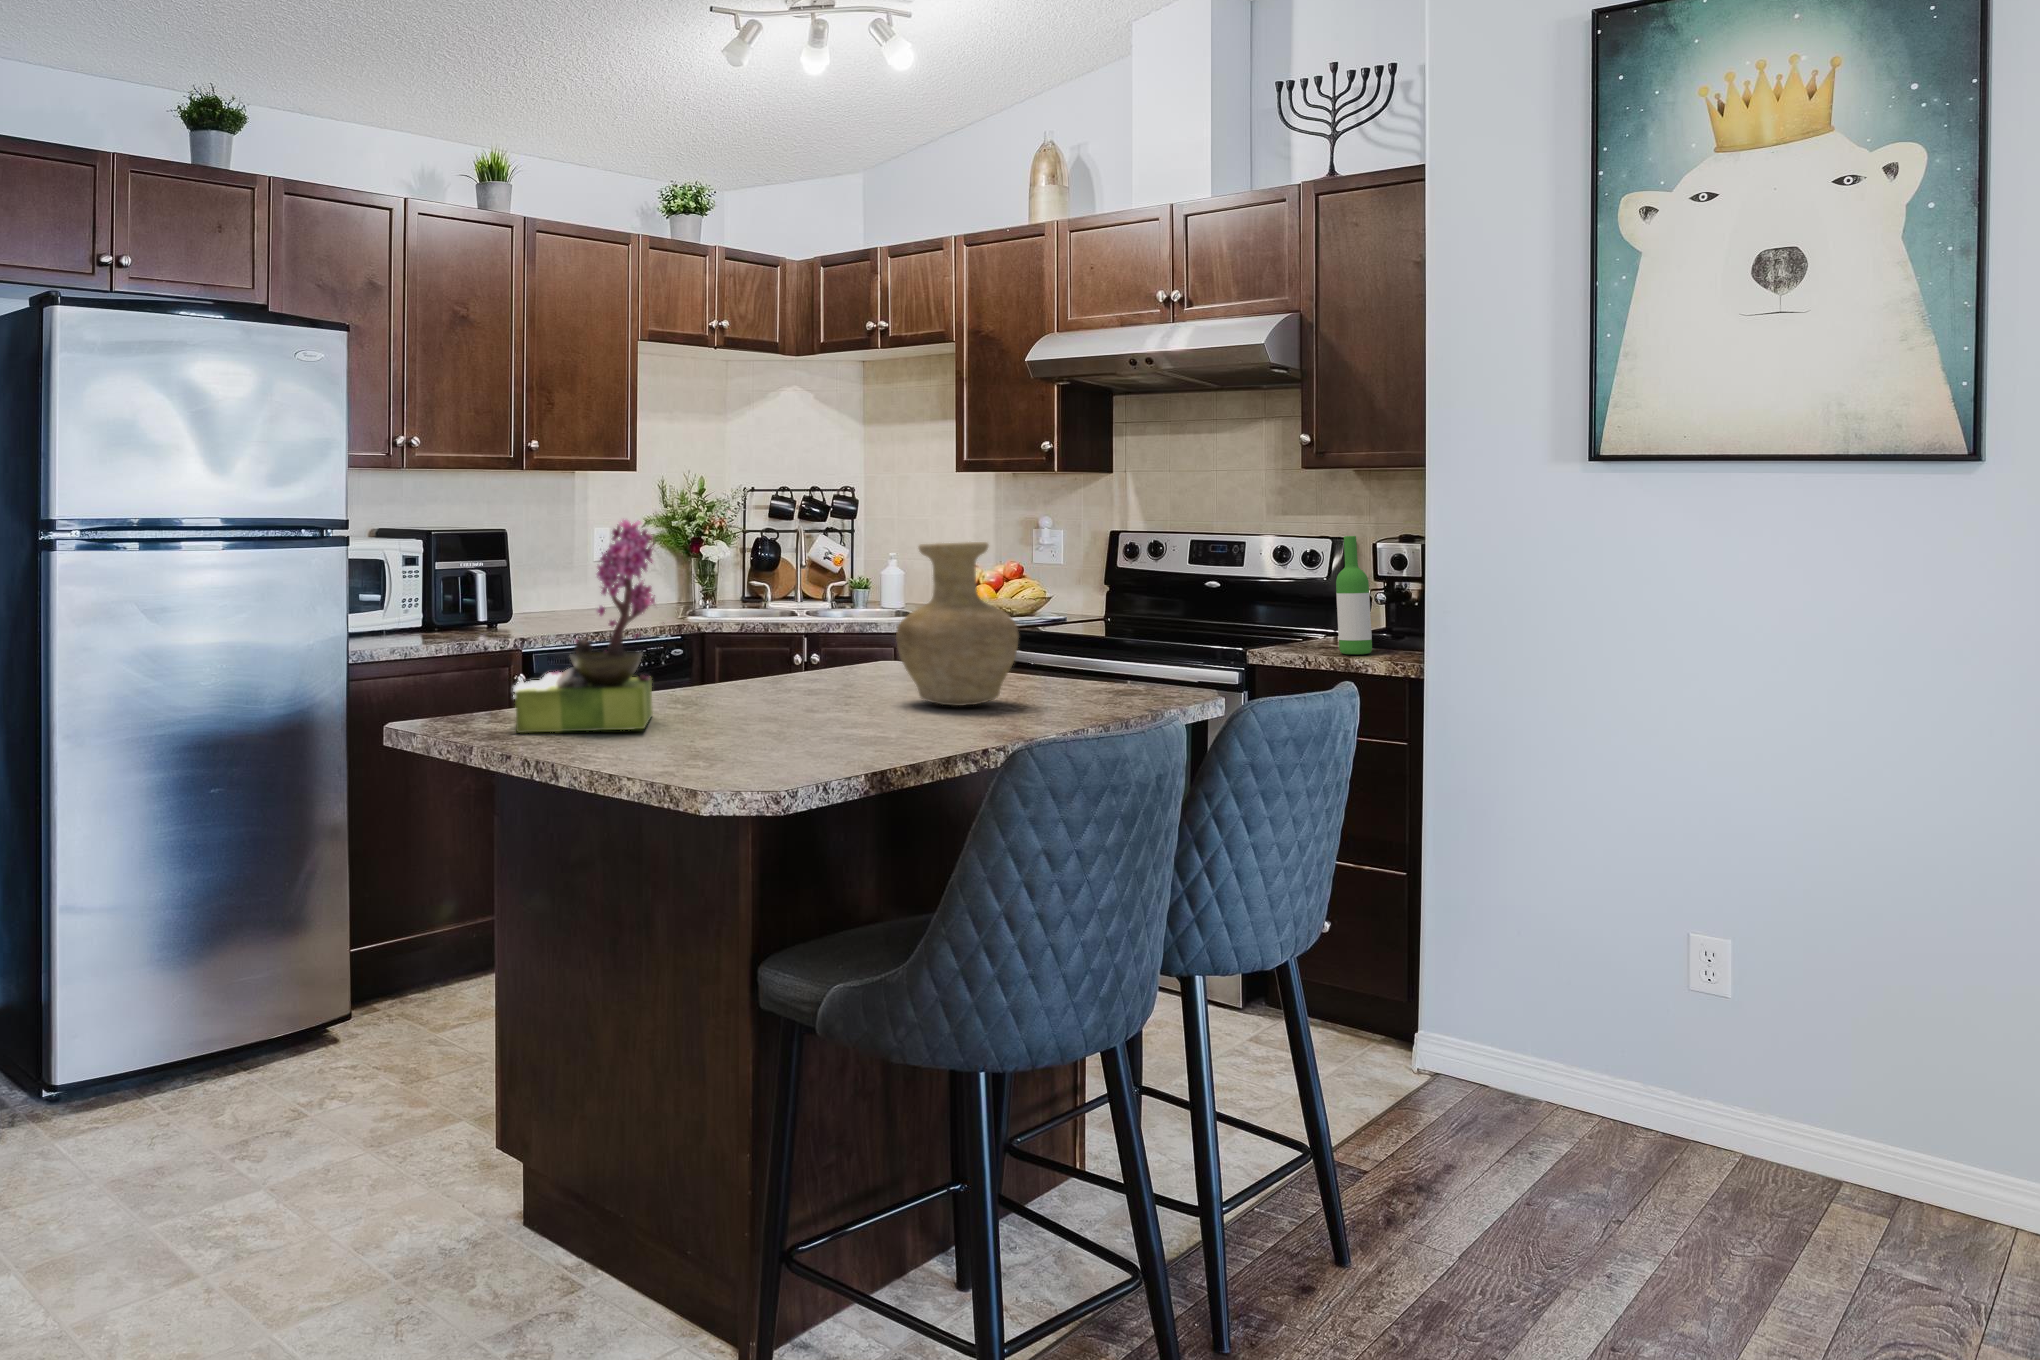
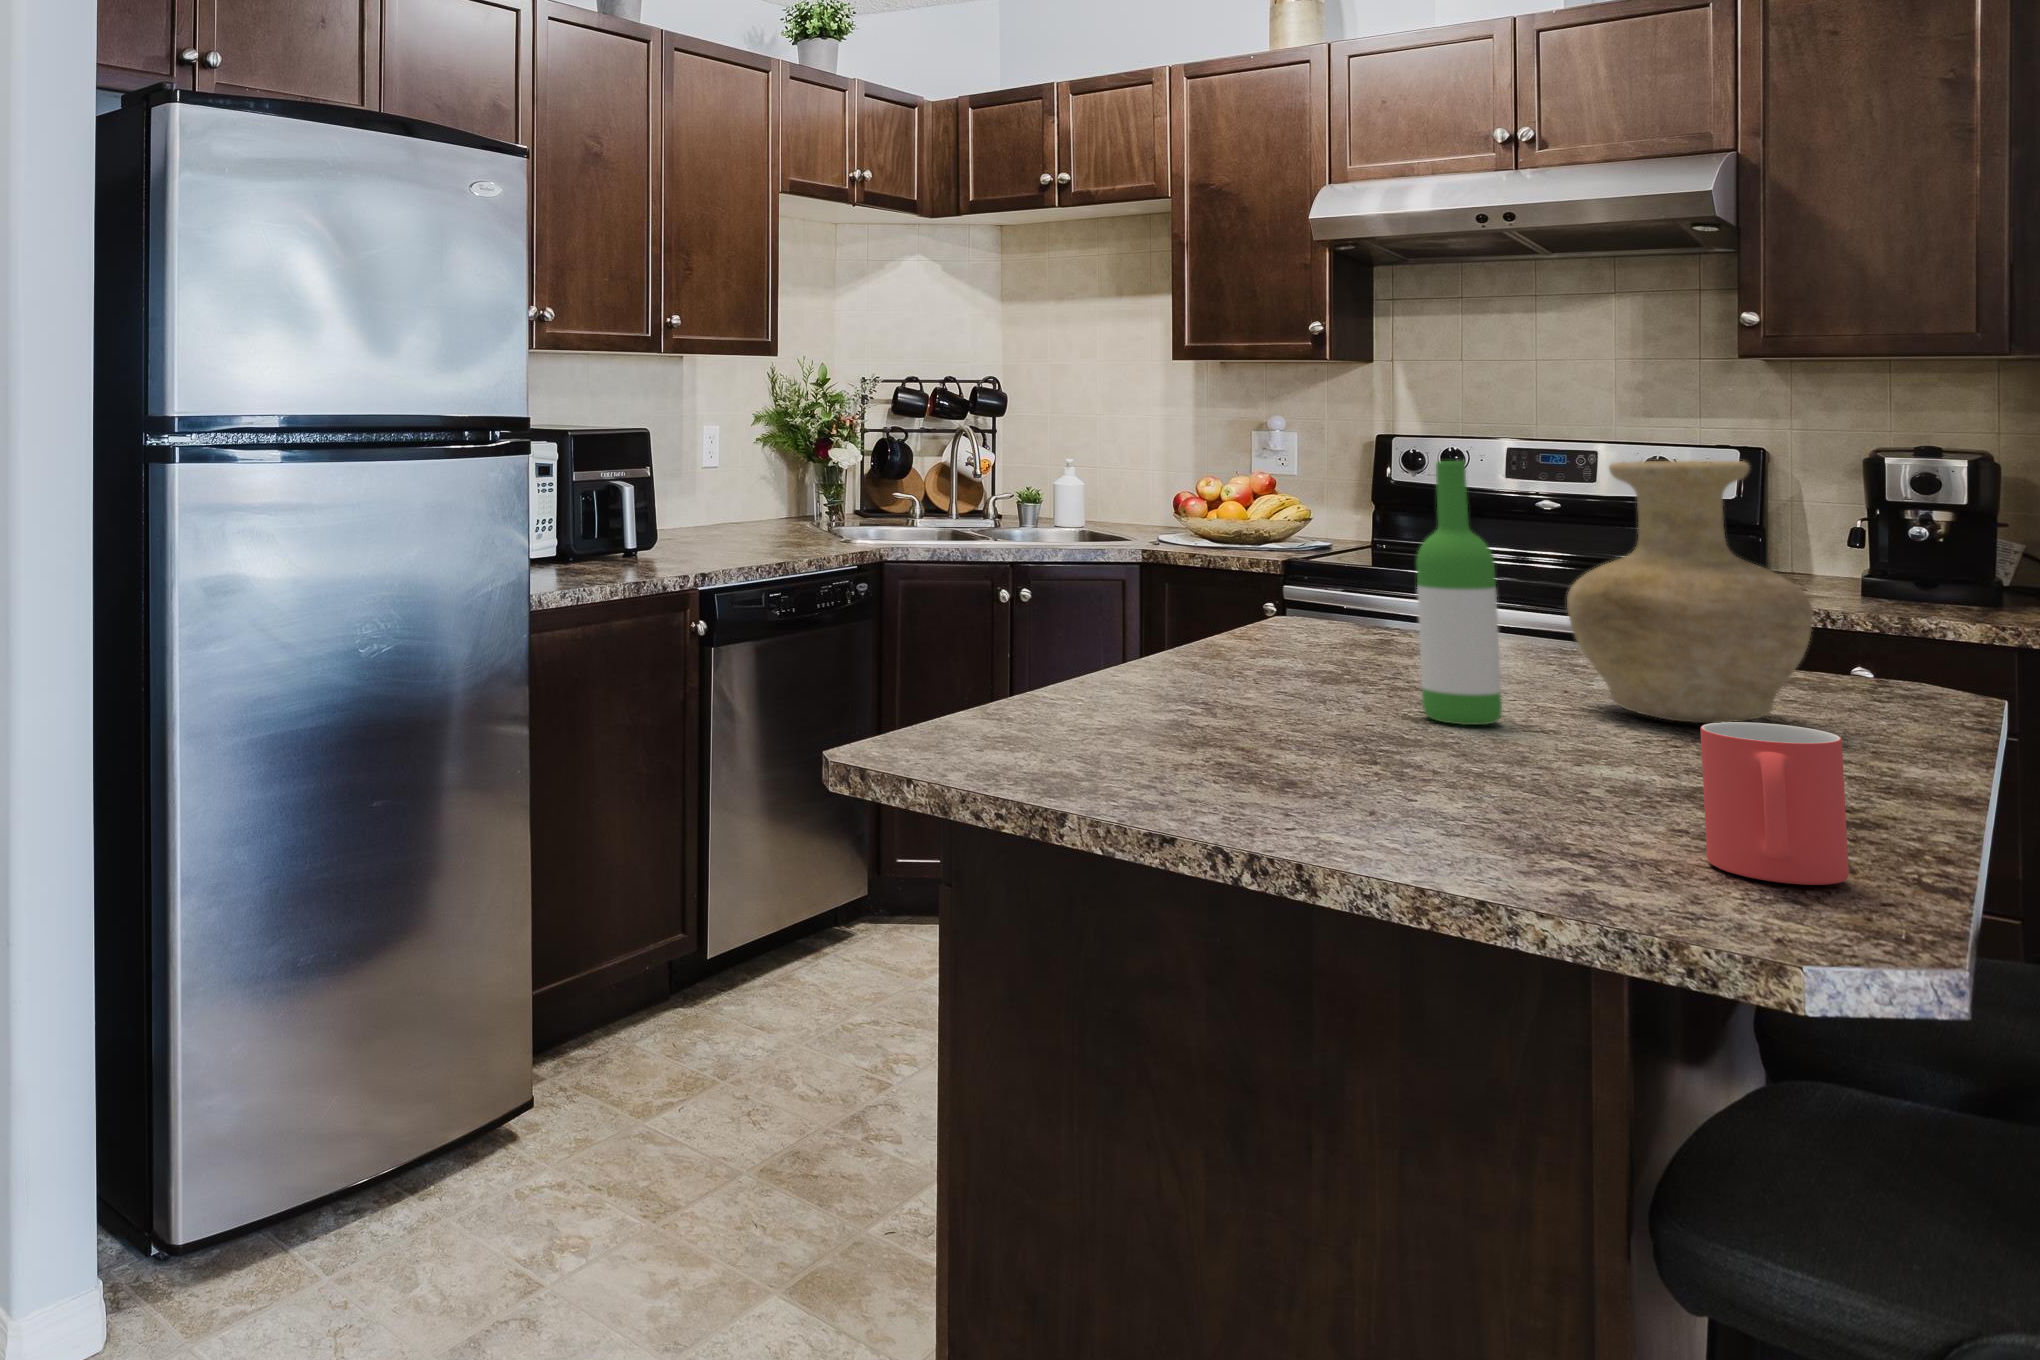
flower arrangement: present [513,520,665,733] -> none [1068,418,1376,795]
wine bottle: present [1336,536,1372,654] -> present [1416,461,1502,725]
mug: none [736,679,799,758] -> present [1700,722,1849,885]

